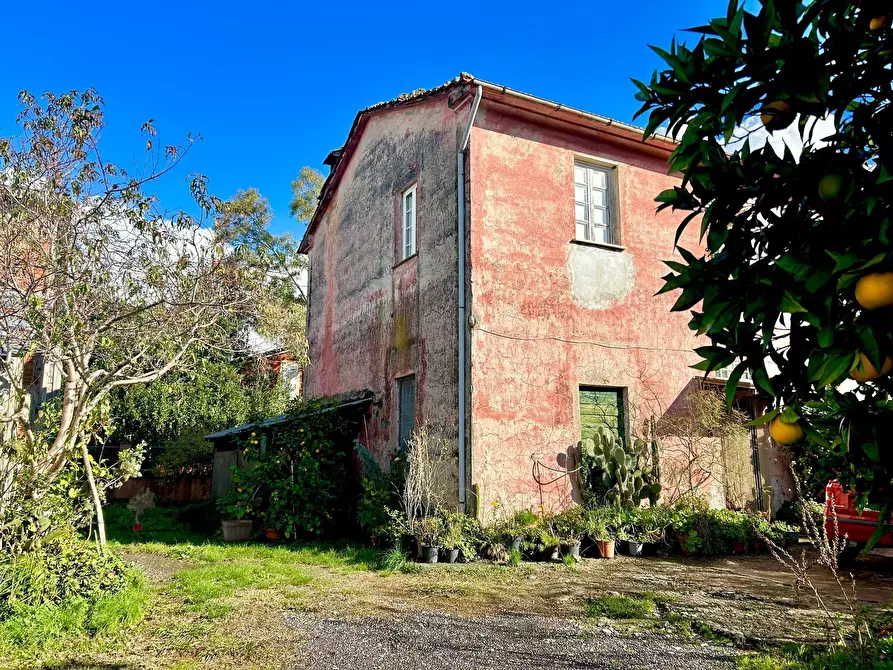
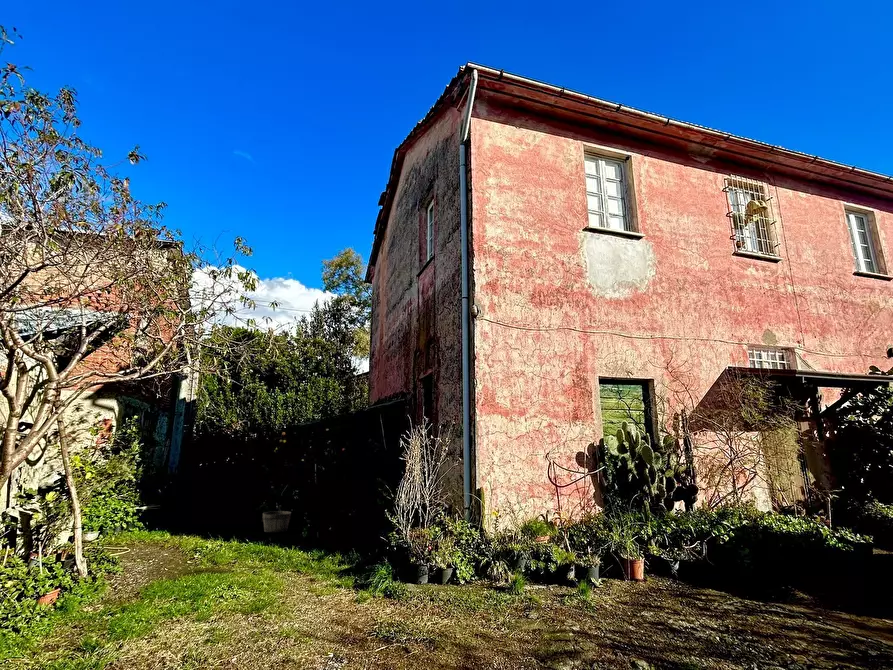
potted tree: present [127,488,155,532] -> none [204,477,228,517]

